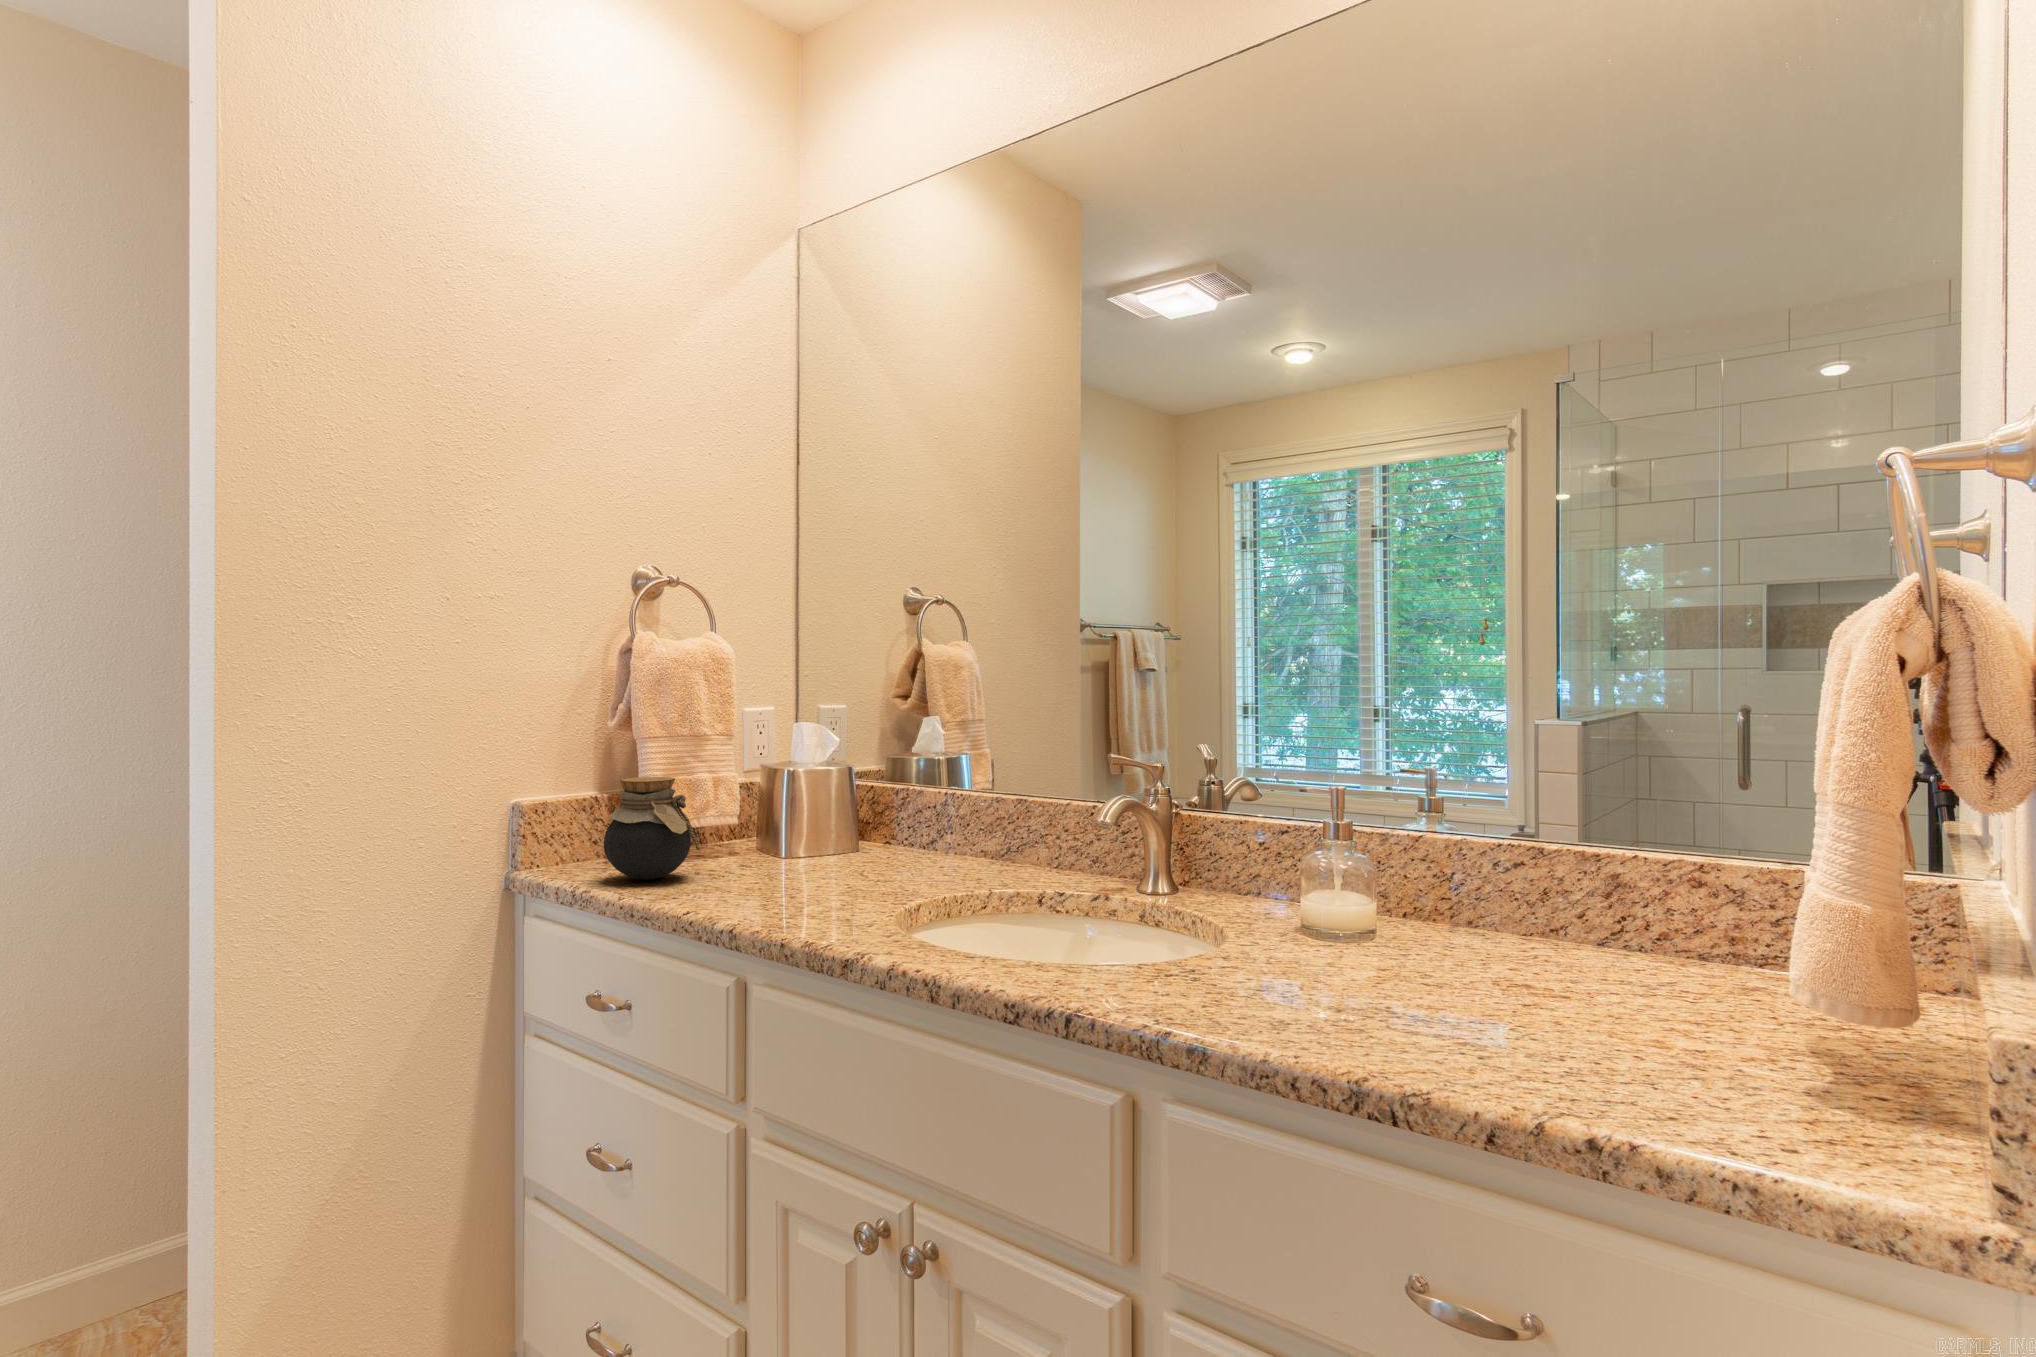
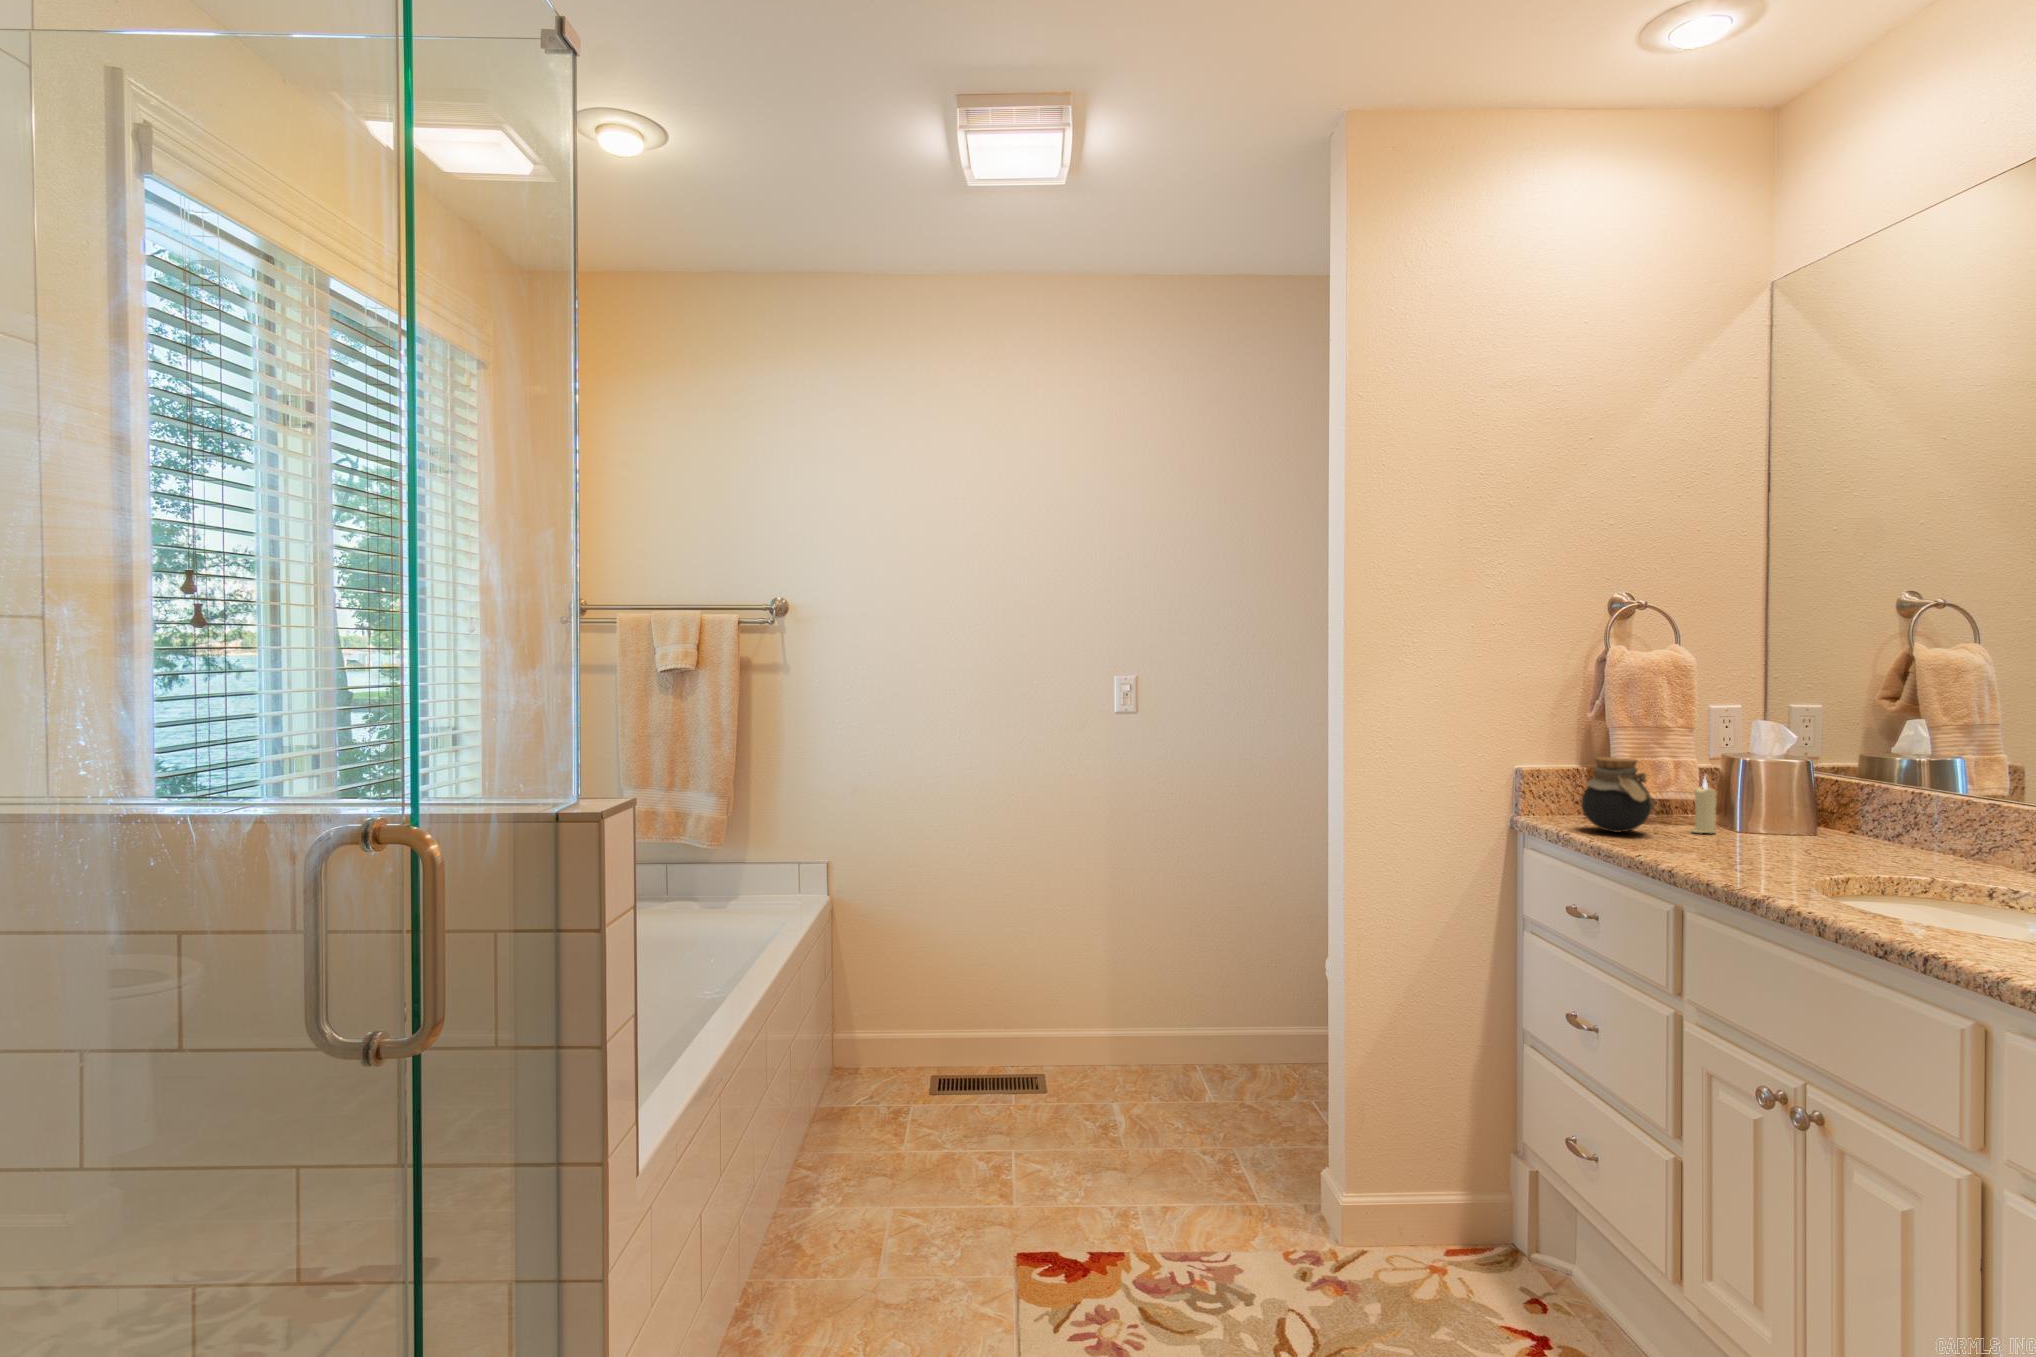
candle: none [735,791,762,866] -> present [1692,778,1716,833]

